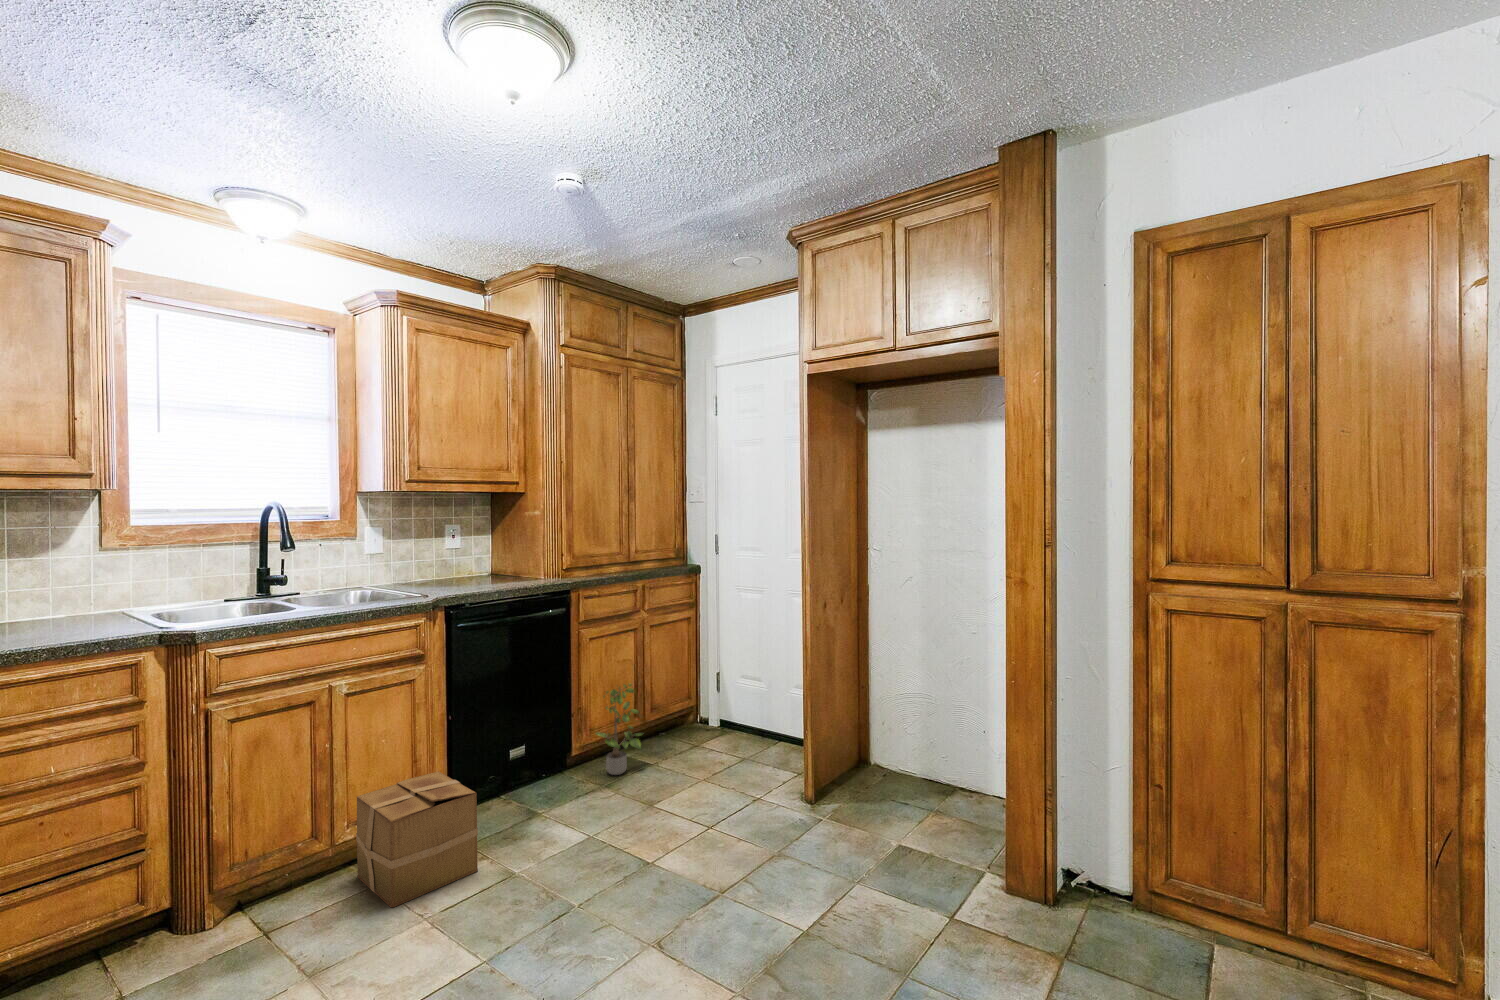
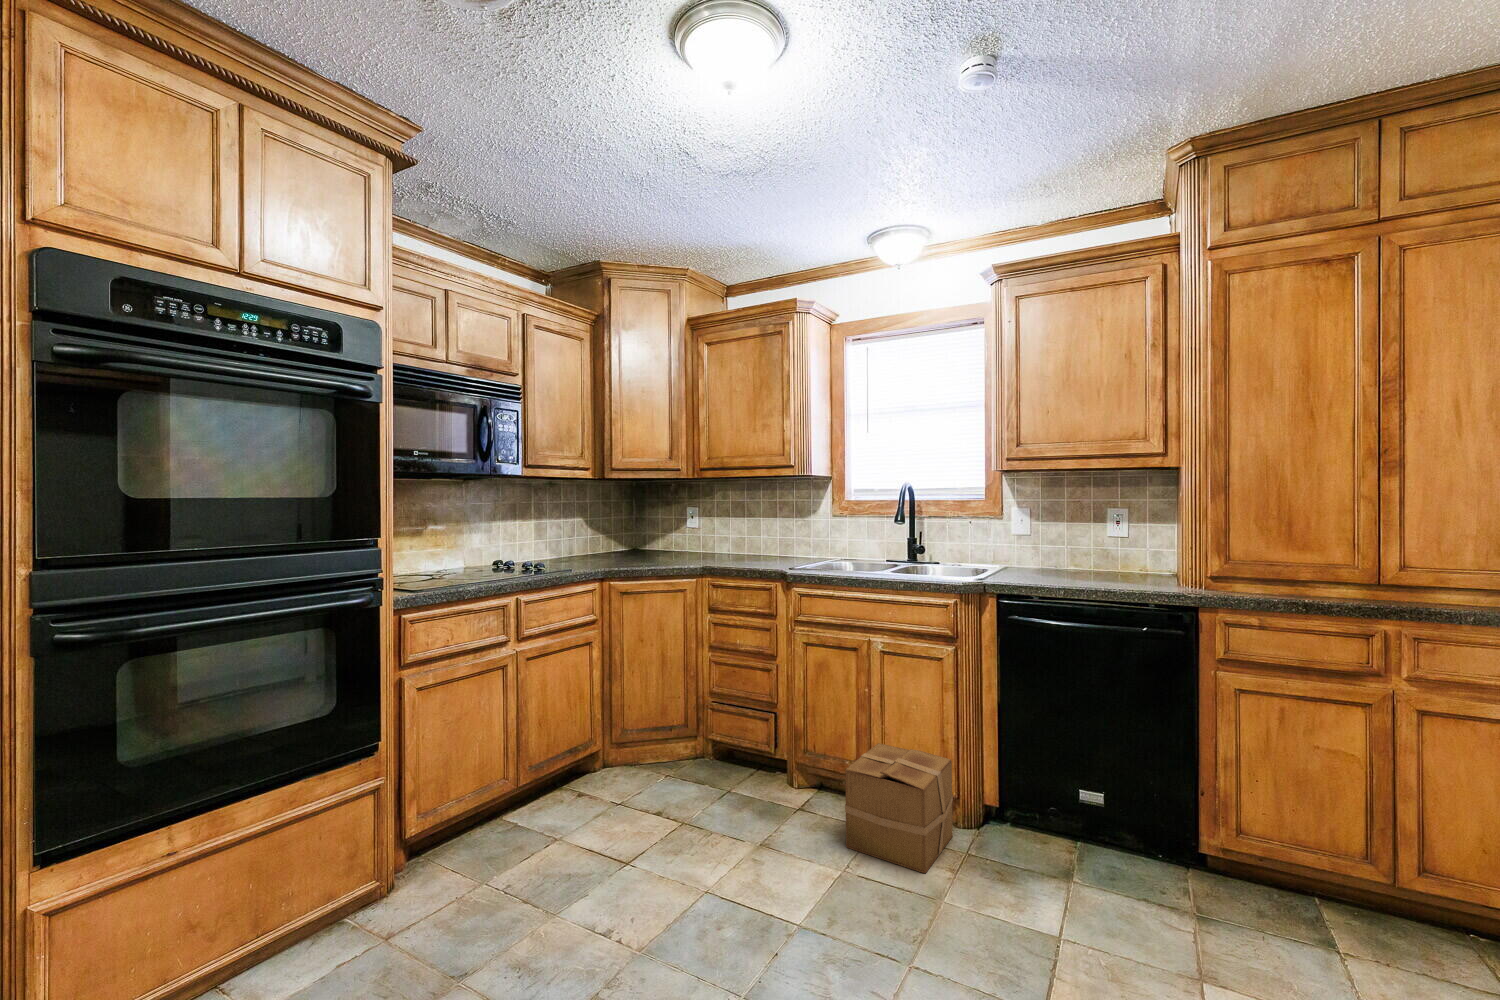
potted plant: present [596,684,642,775] -> none [1213,772,1325,923]

